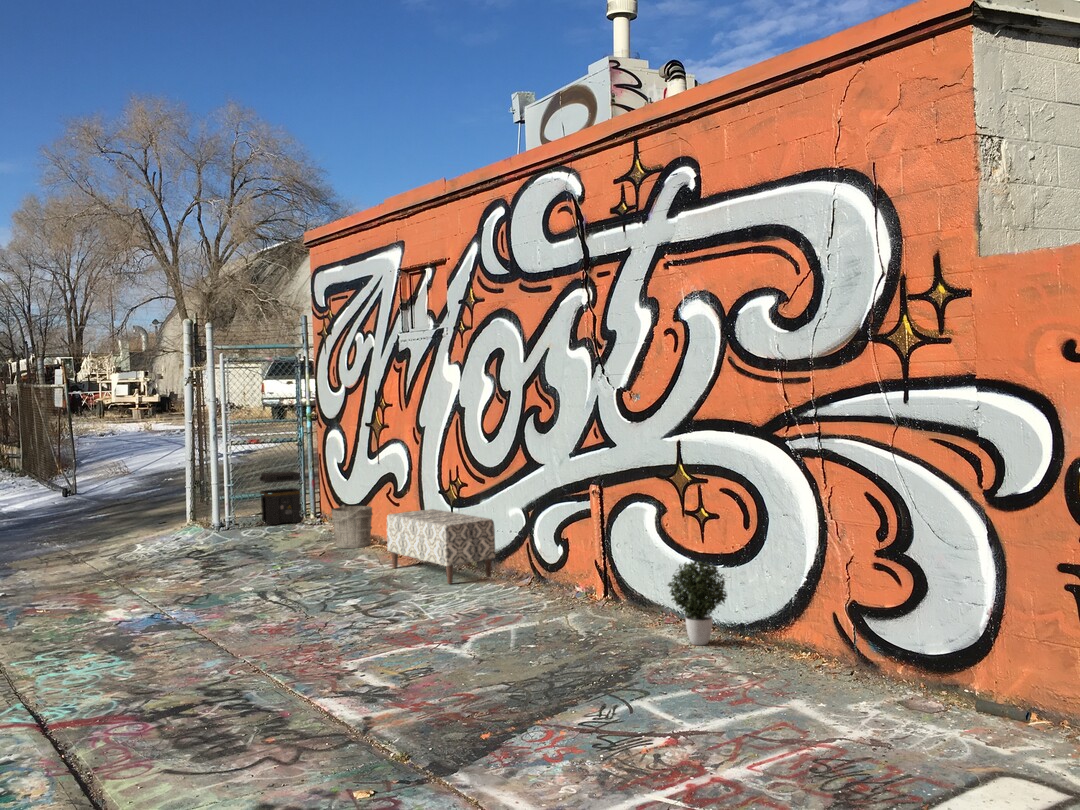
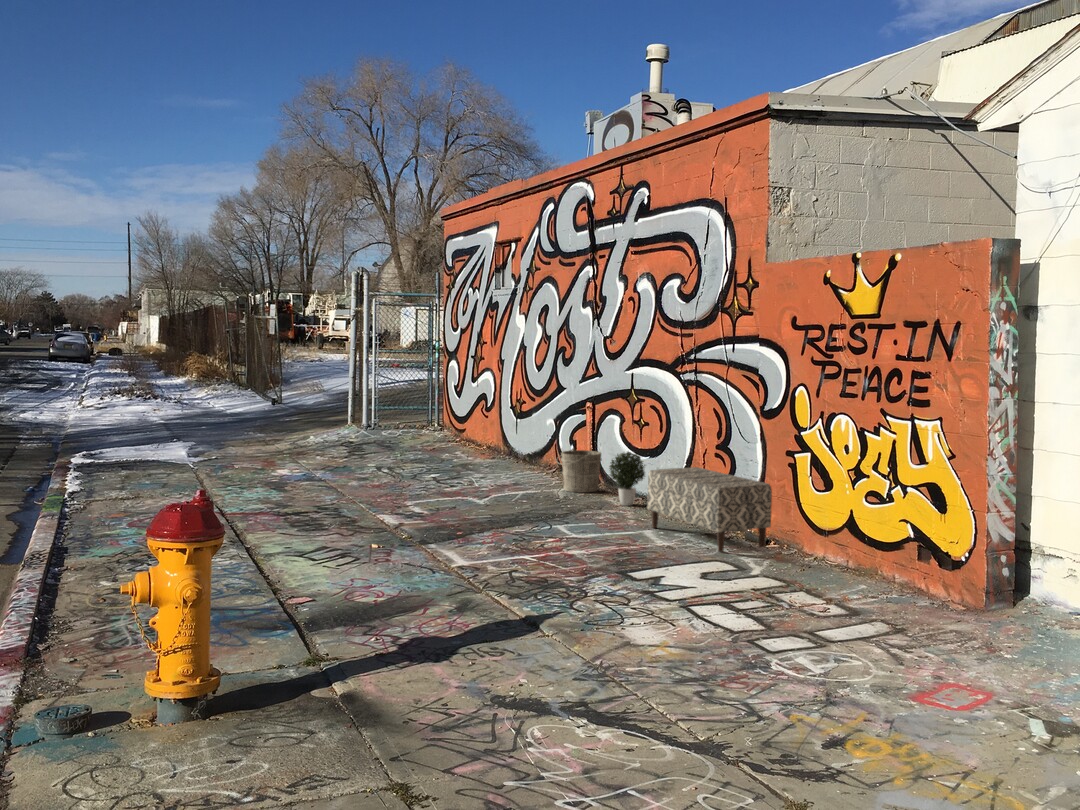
toolbox: present [260,471,303,525] -> none [402,391,433,431]
bucket: present [327,505,373,548] -> present [557,448,602,493]
bench: present [387,509,495,584] -> present [647,467,772,552]

